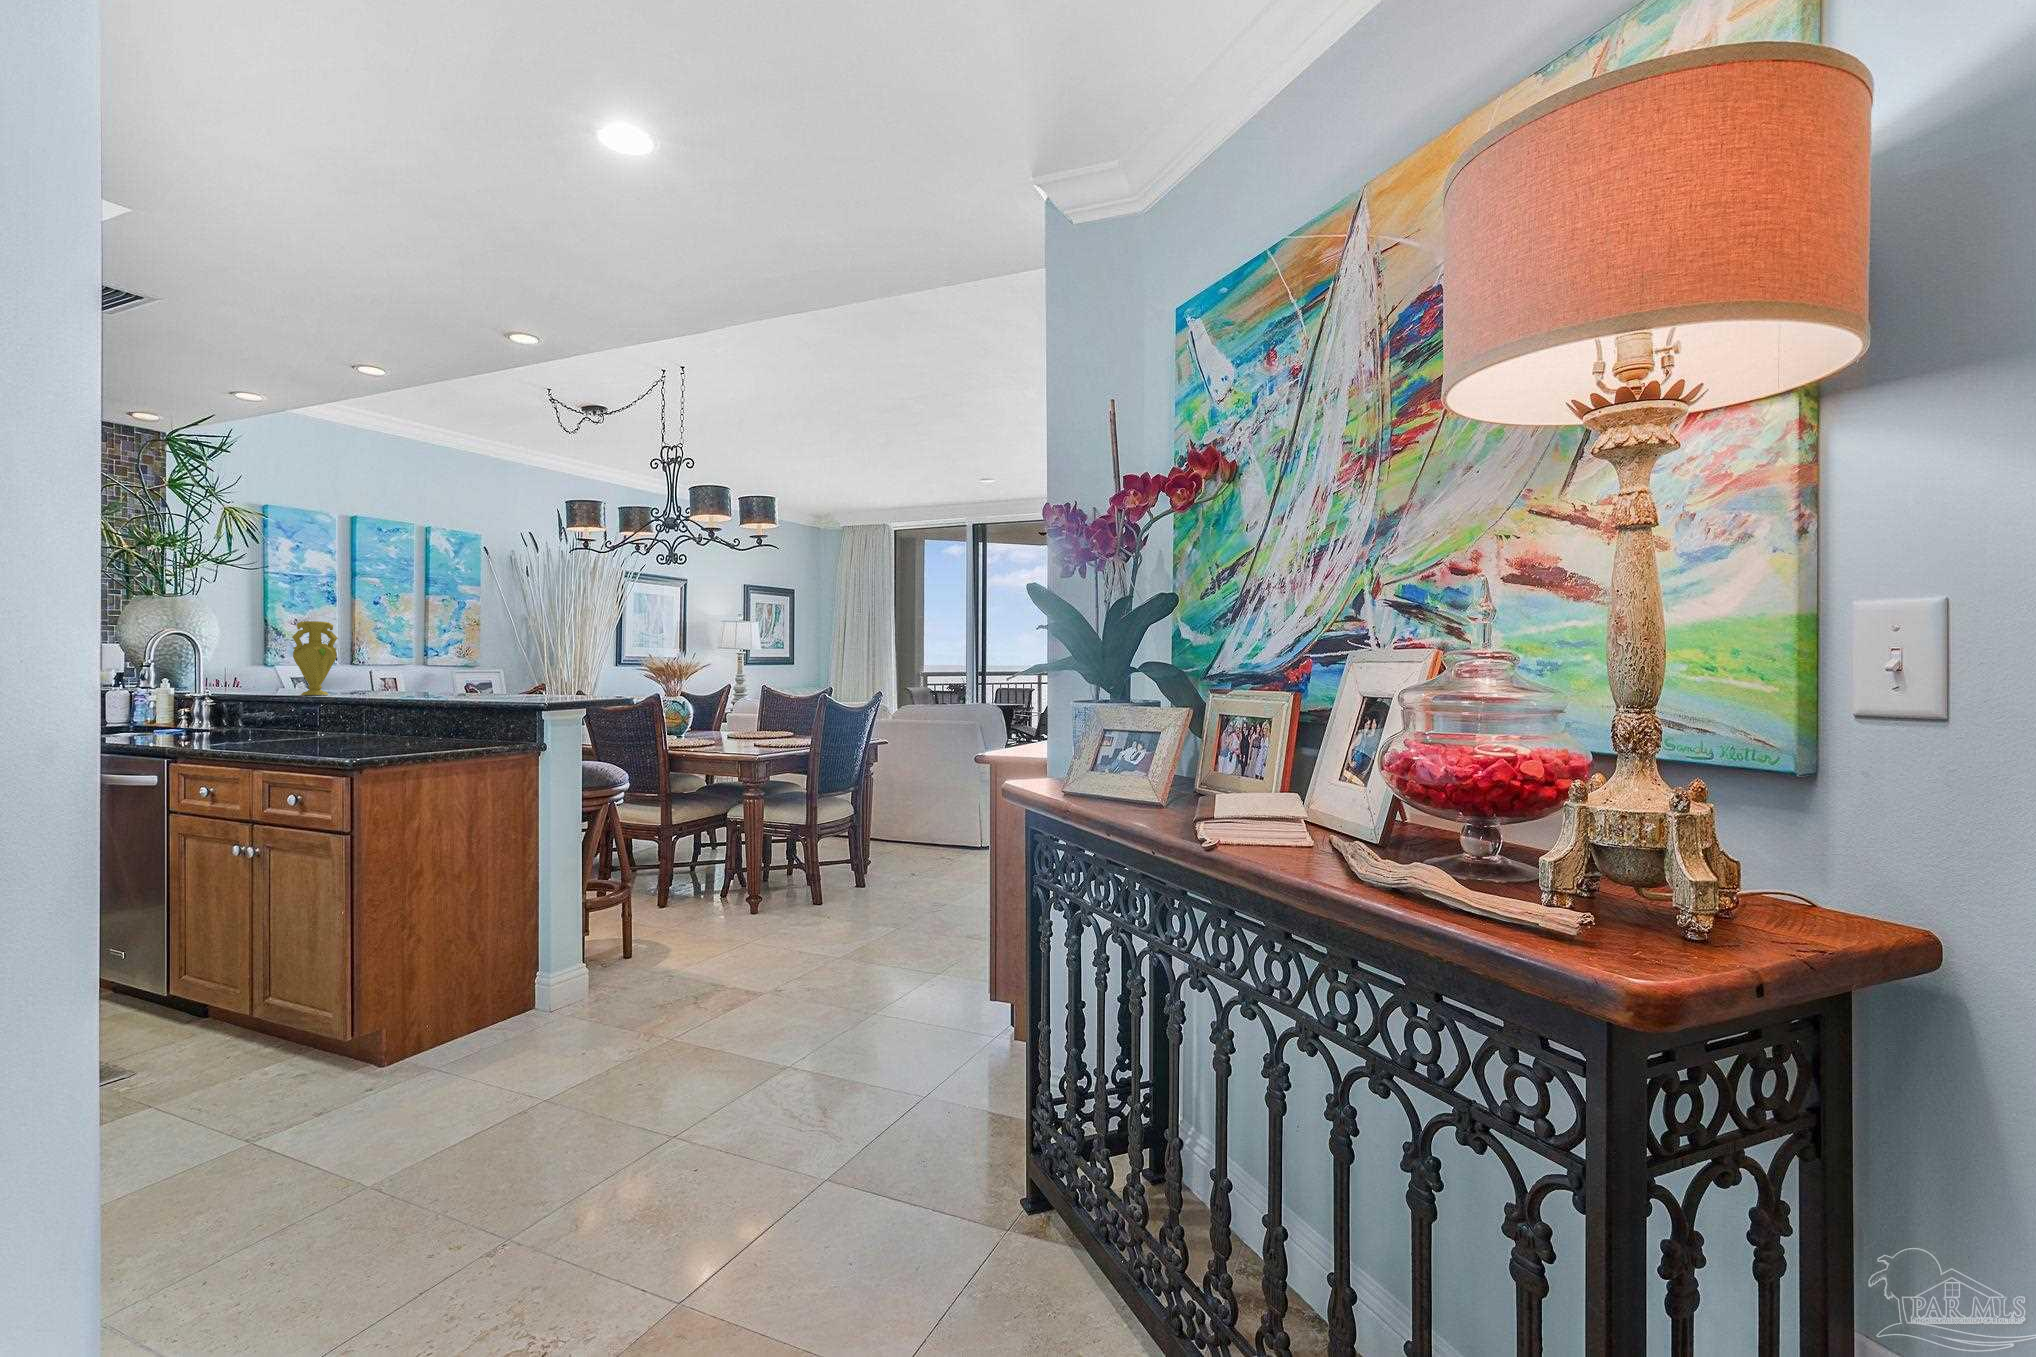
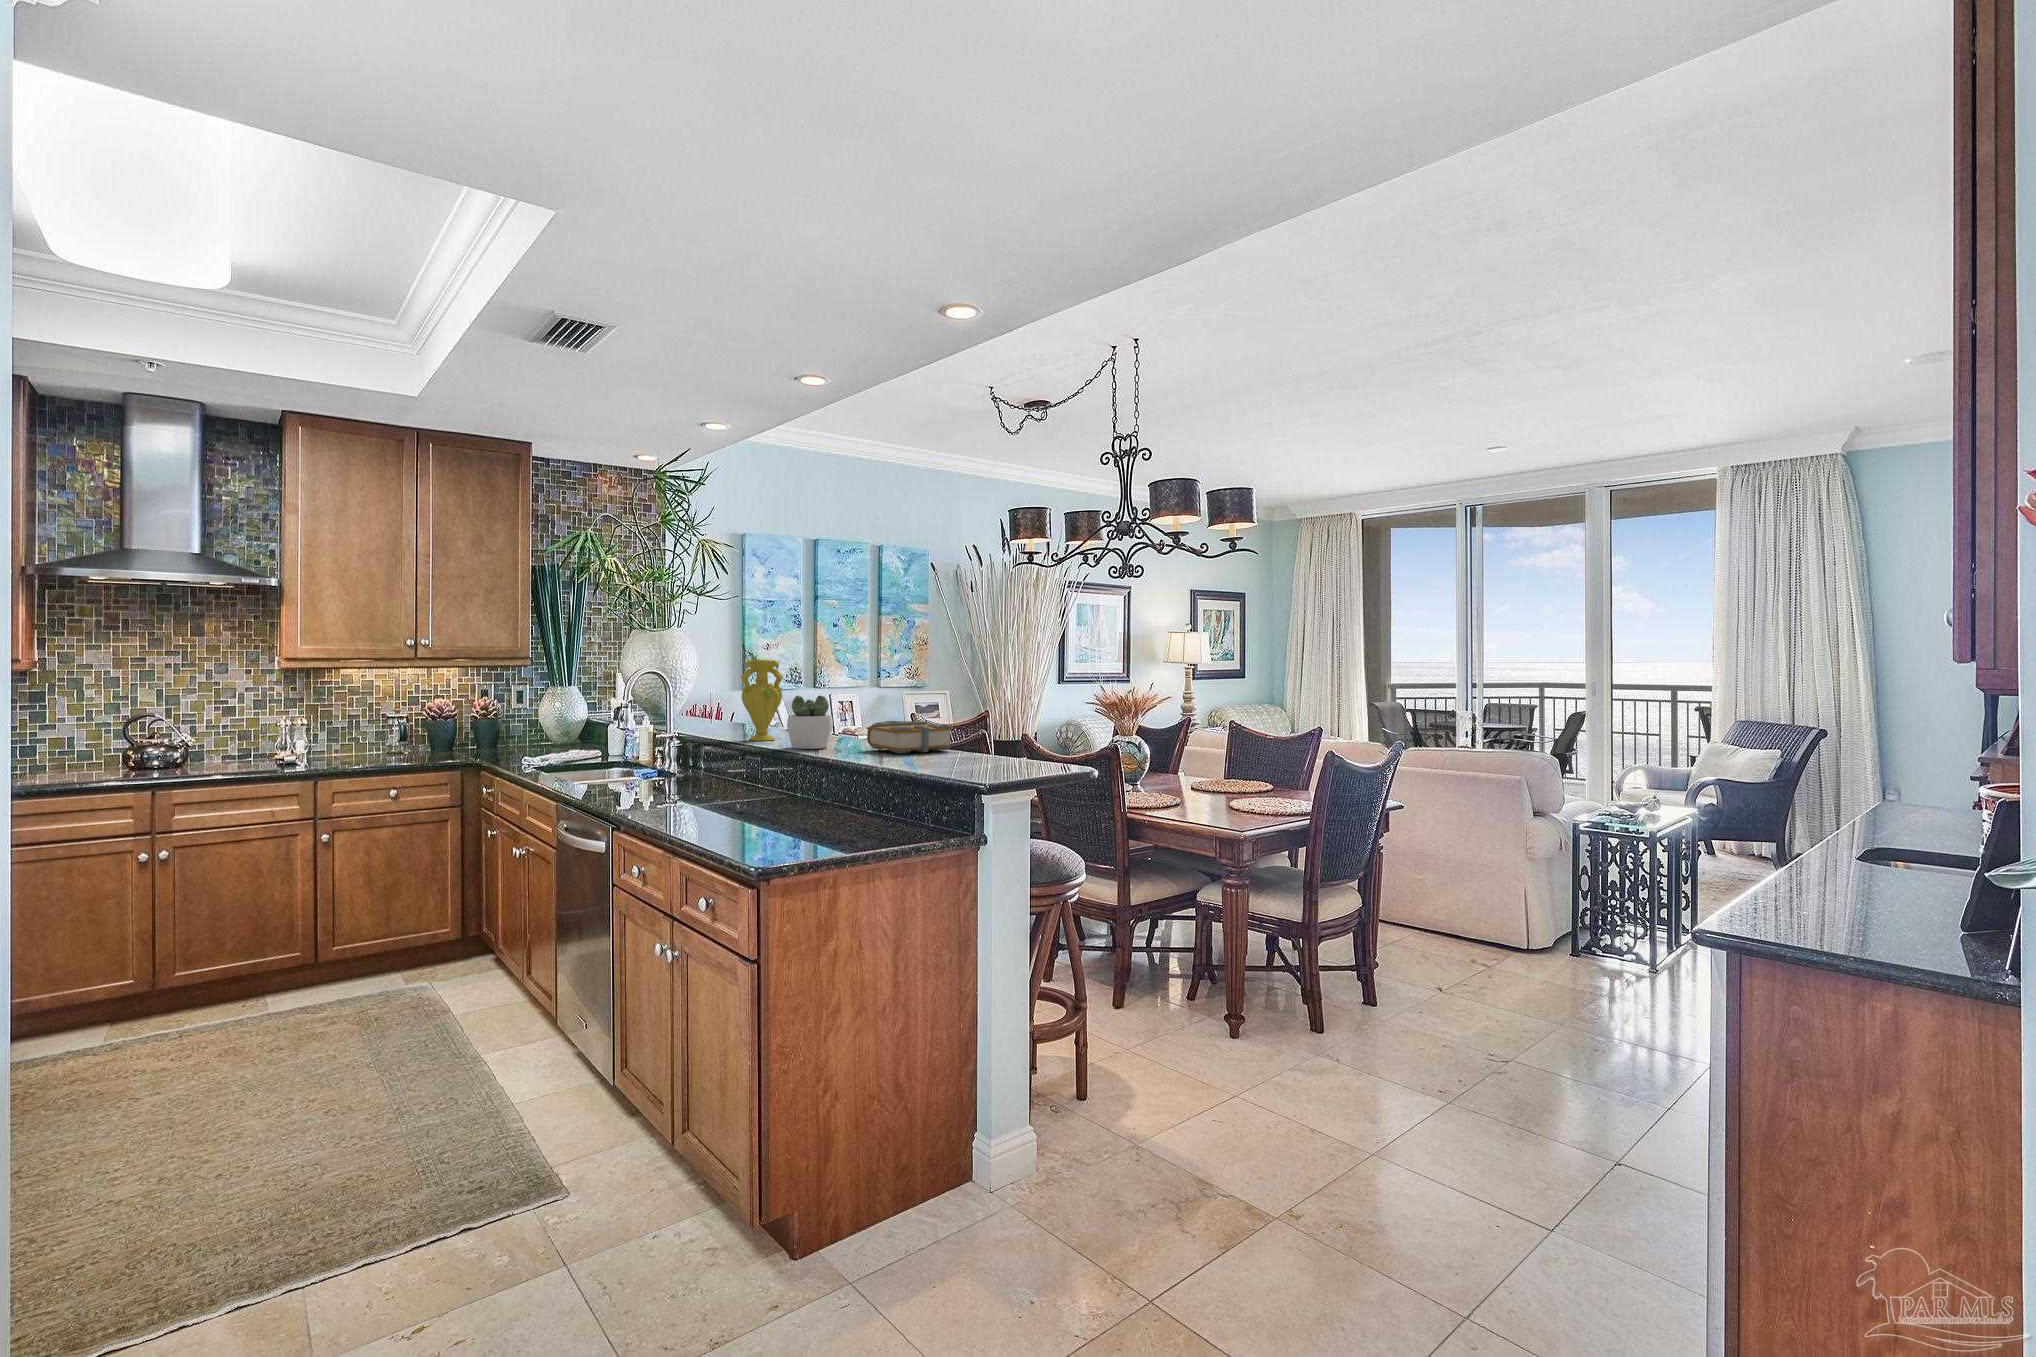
succulent plant: none [347,652,394,698] -> present [787,695,833,749]
book: none [429,674,511,699] -> present [867,721,952,754]

